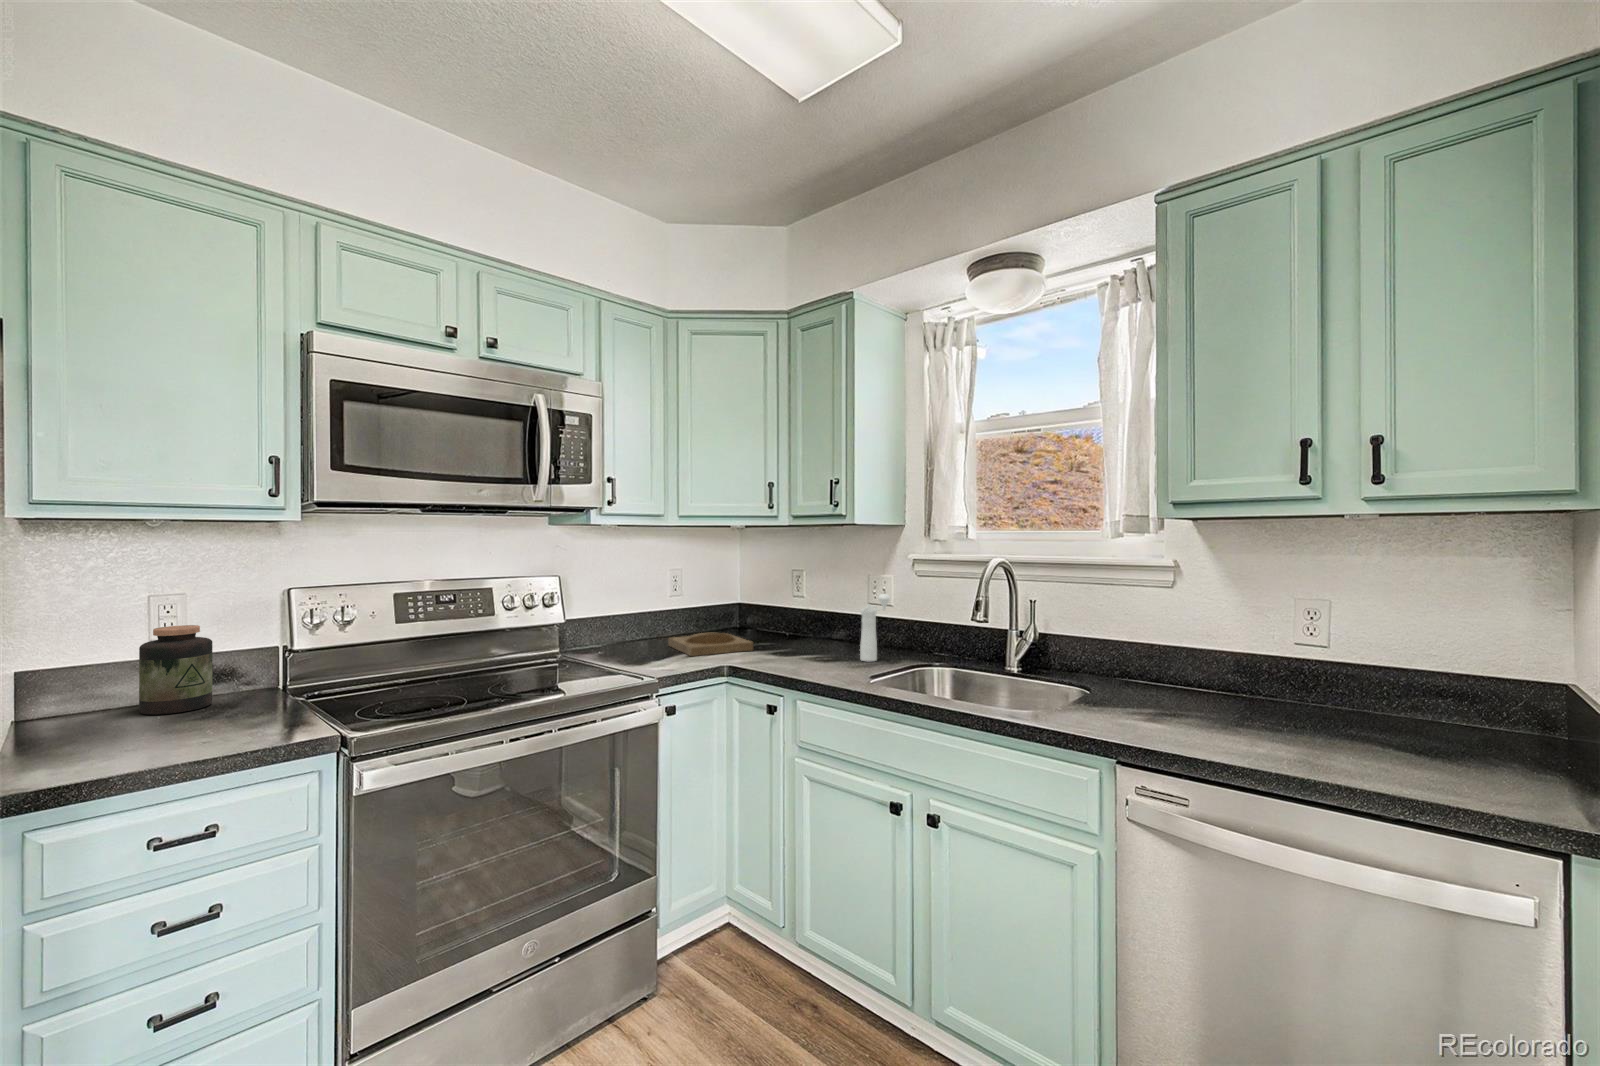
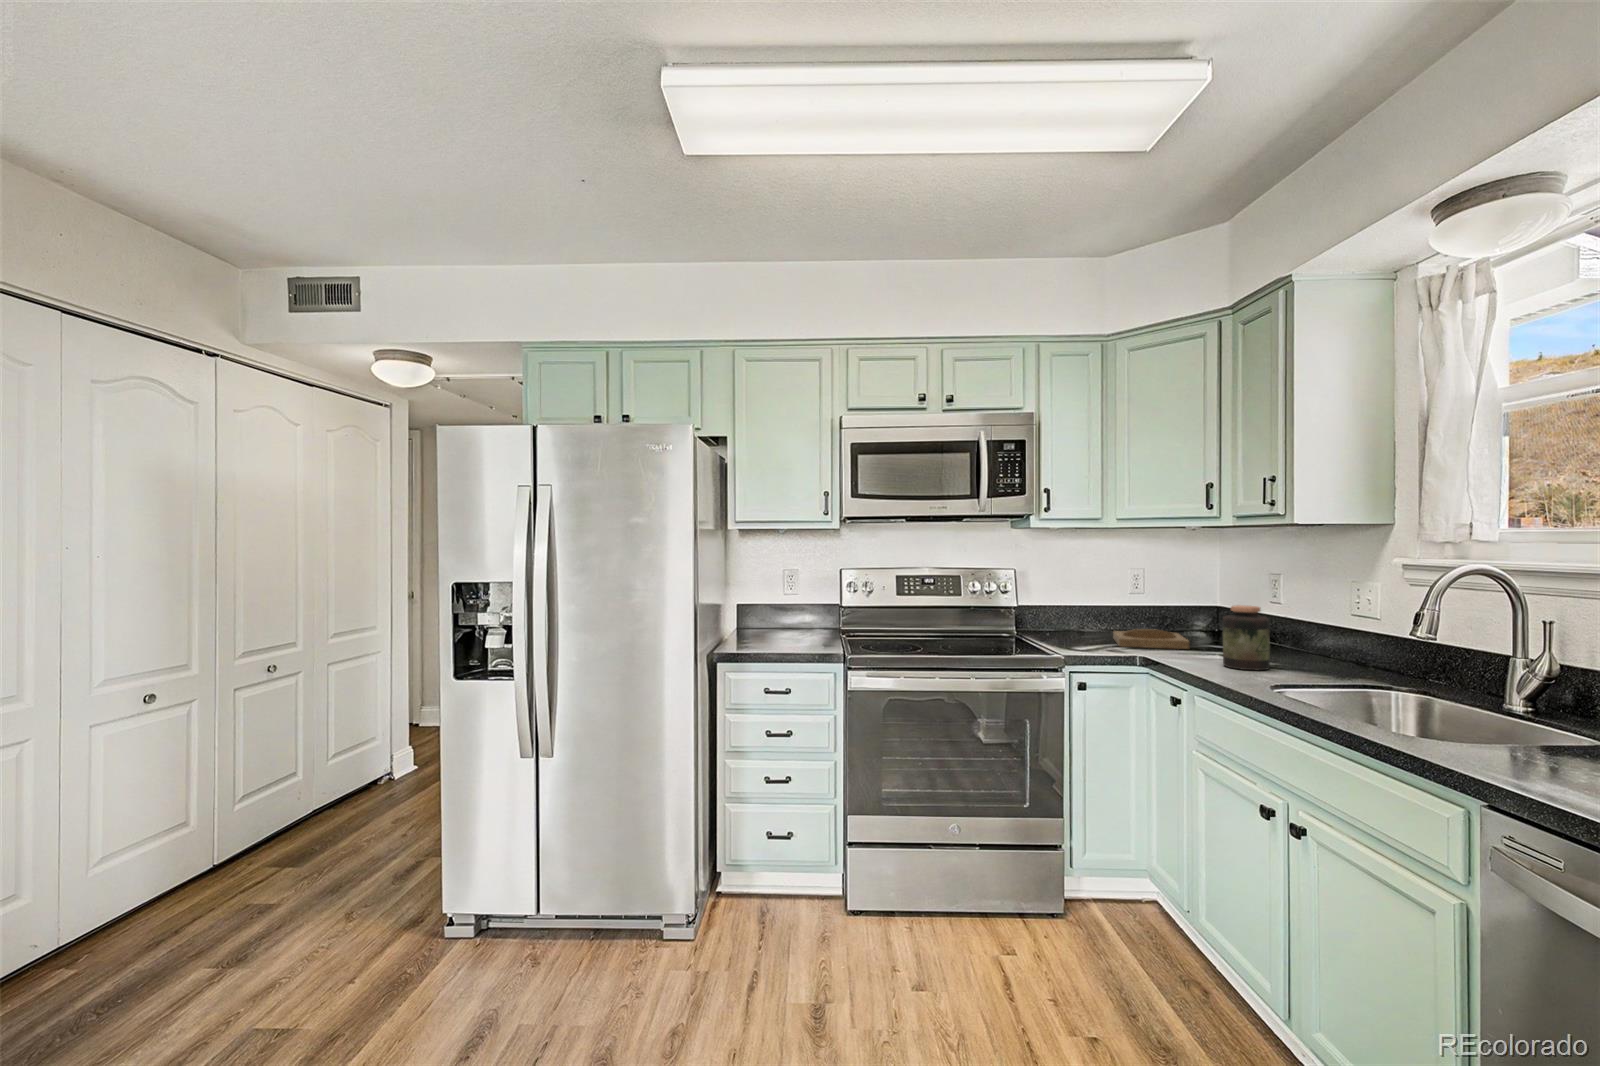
pepper mill: present [860,594,890,661] -> none [1293,600,1345,671]
jar: present [139,625,213,715] -> present [1223,605,1270,670]

